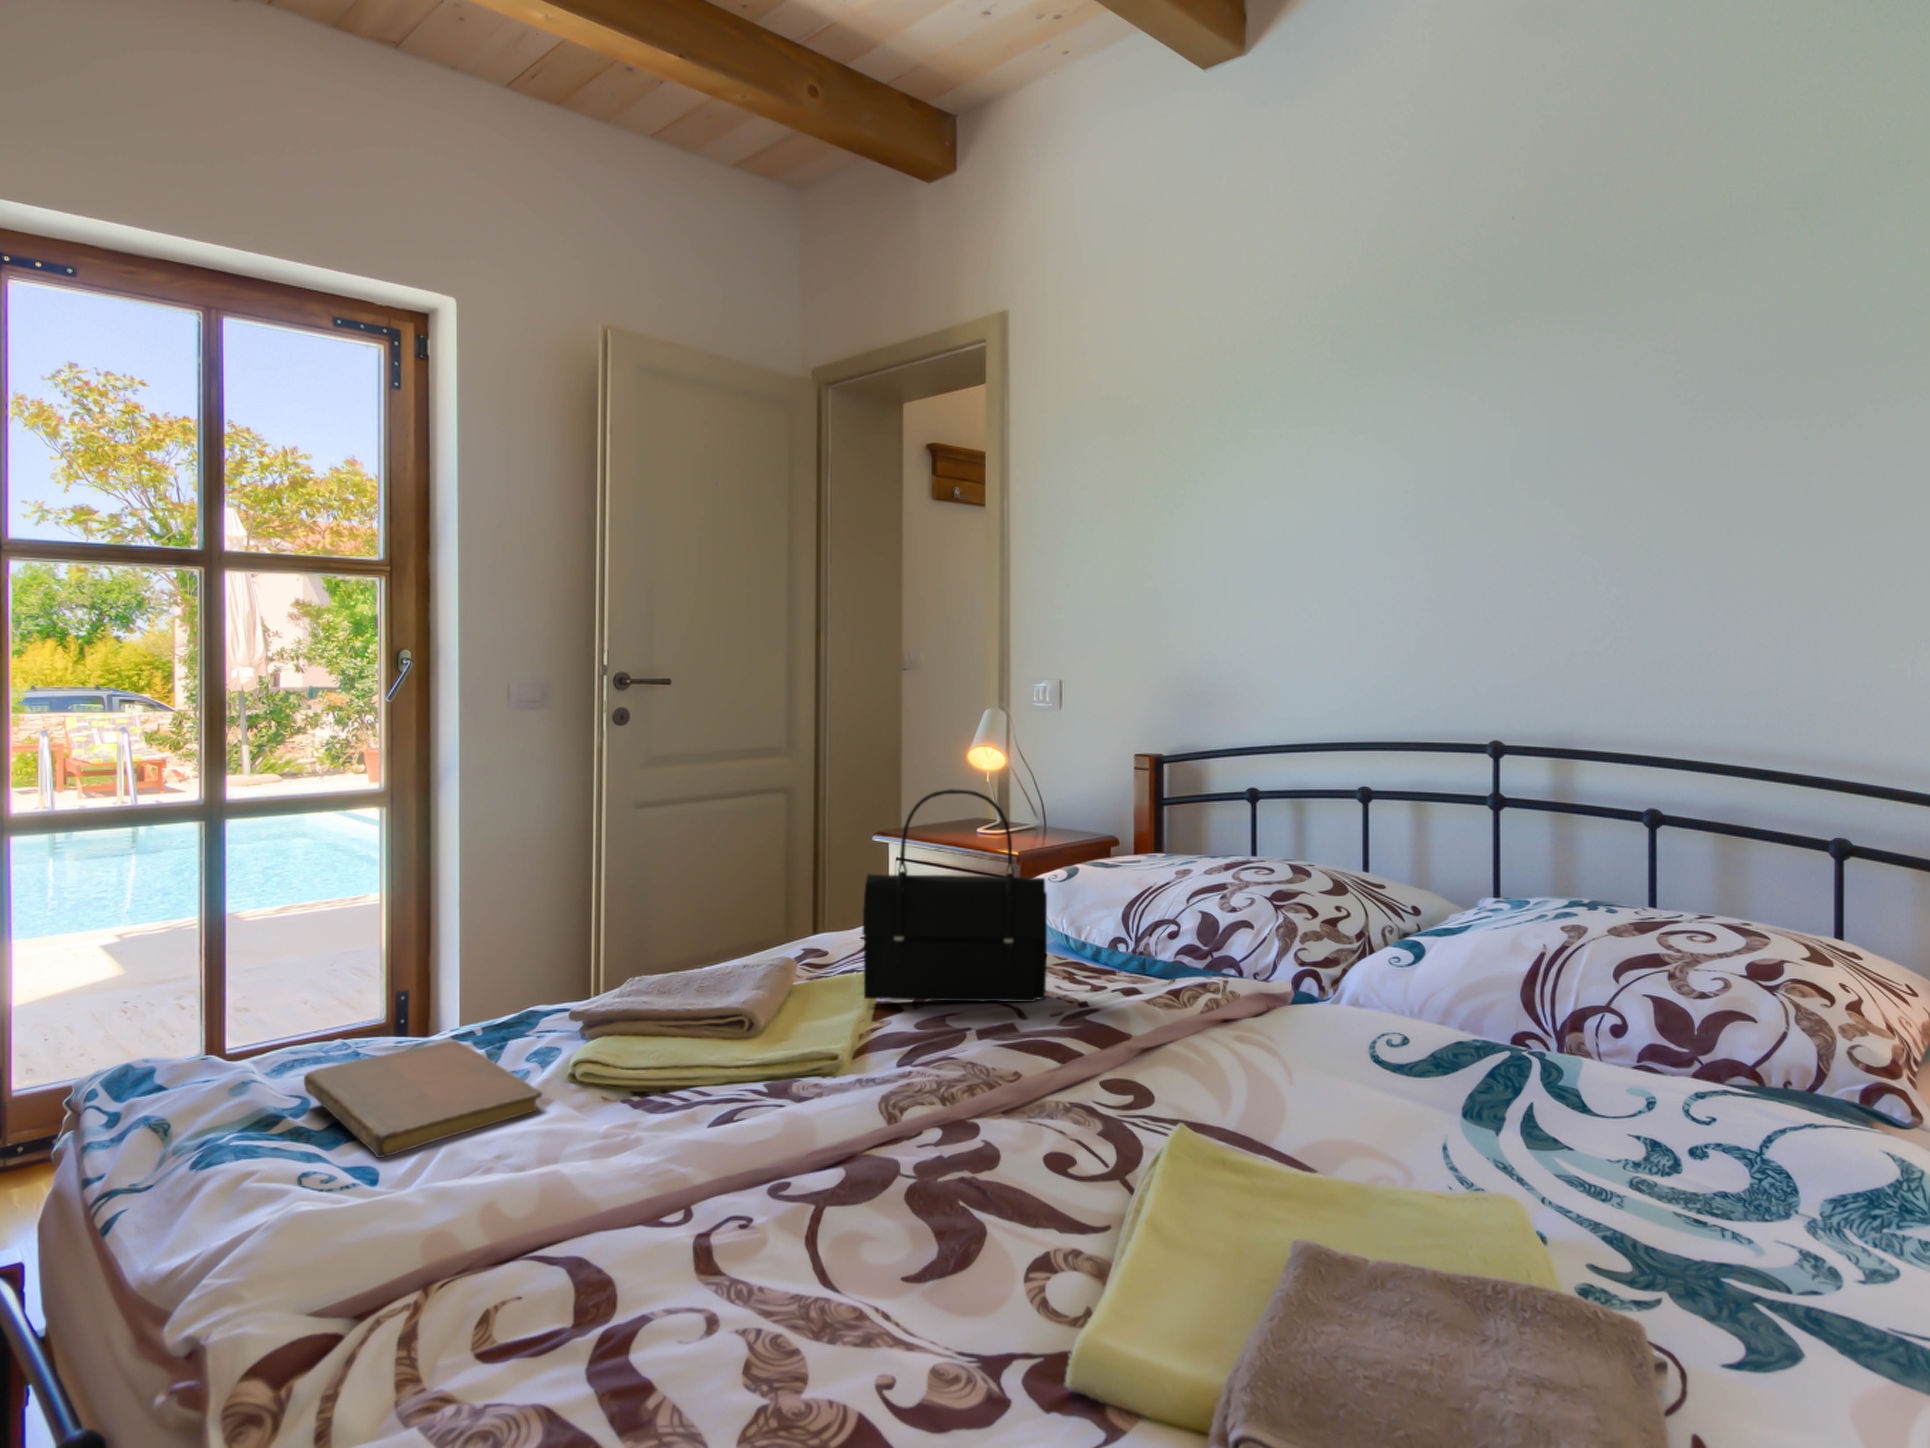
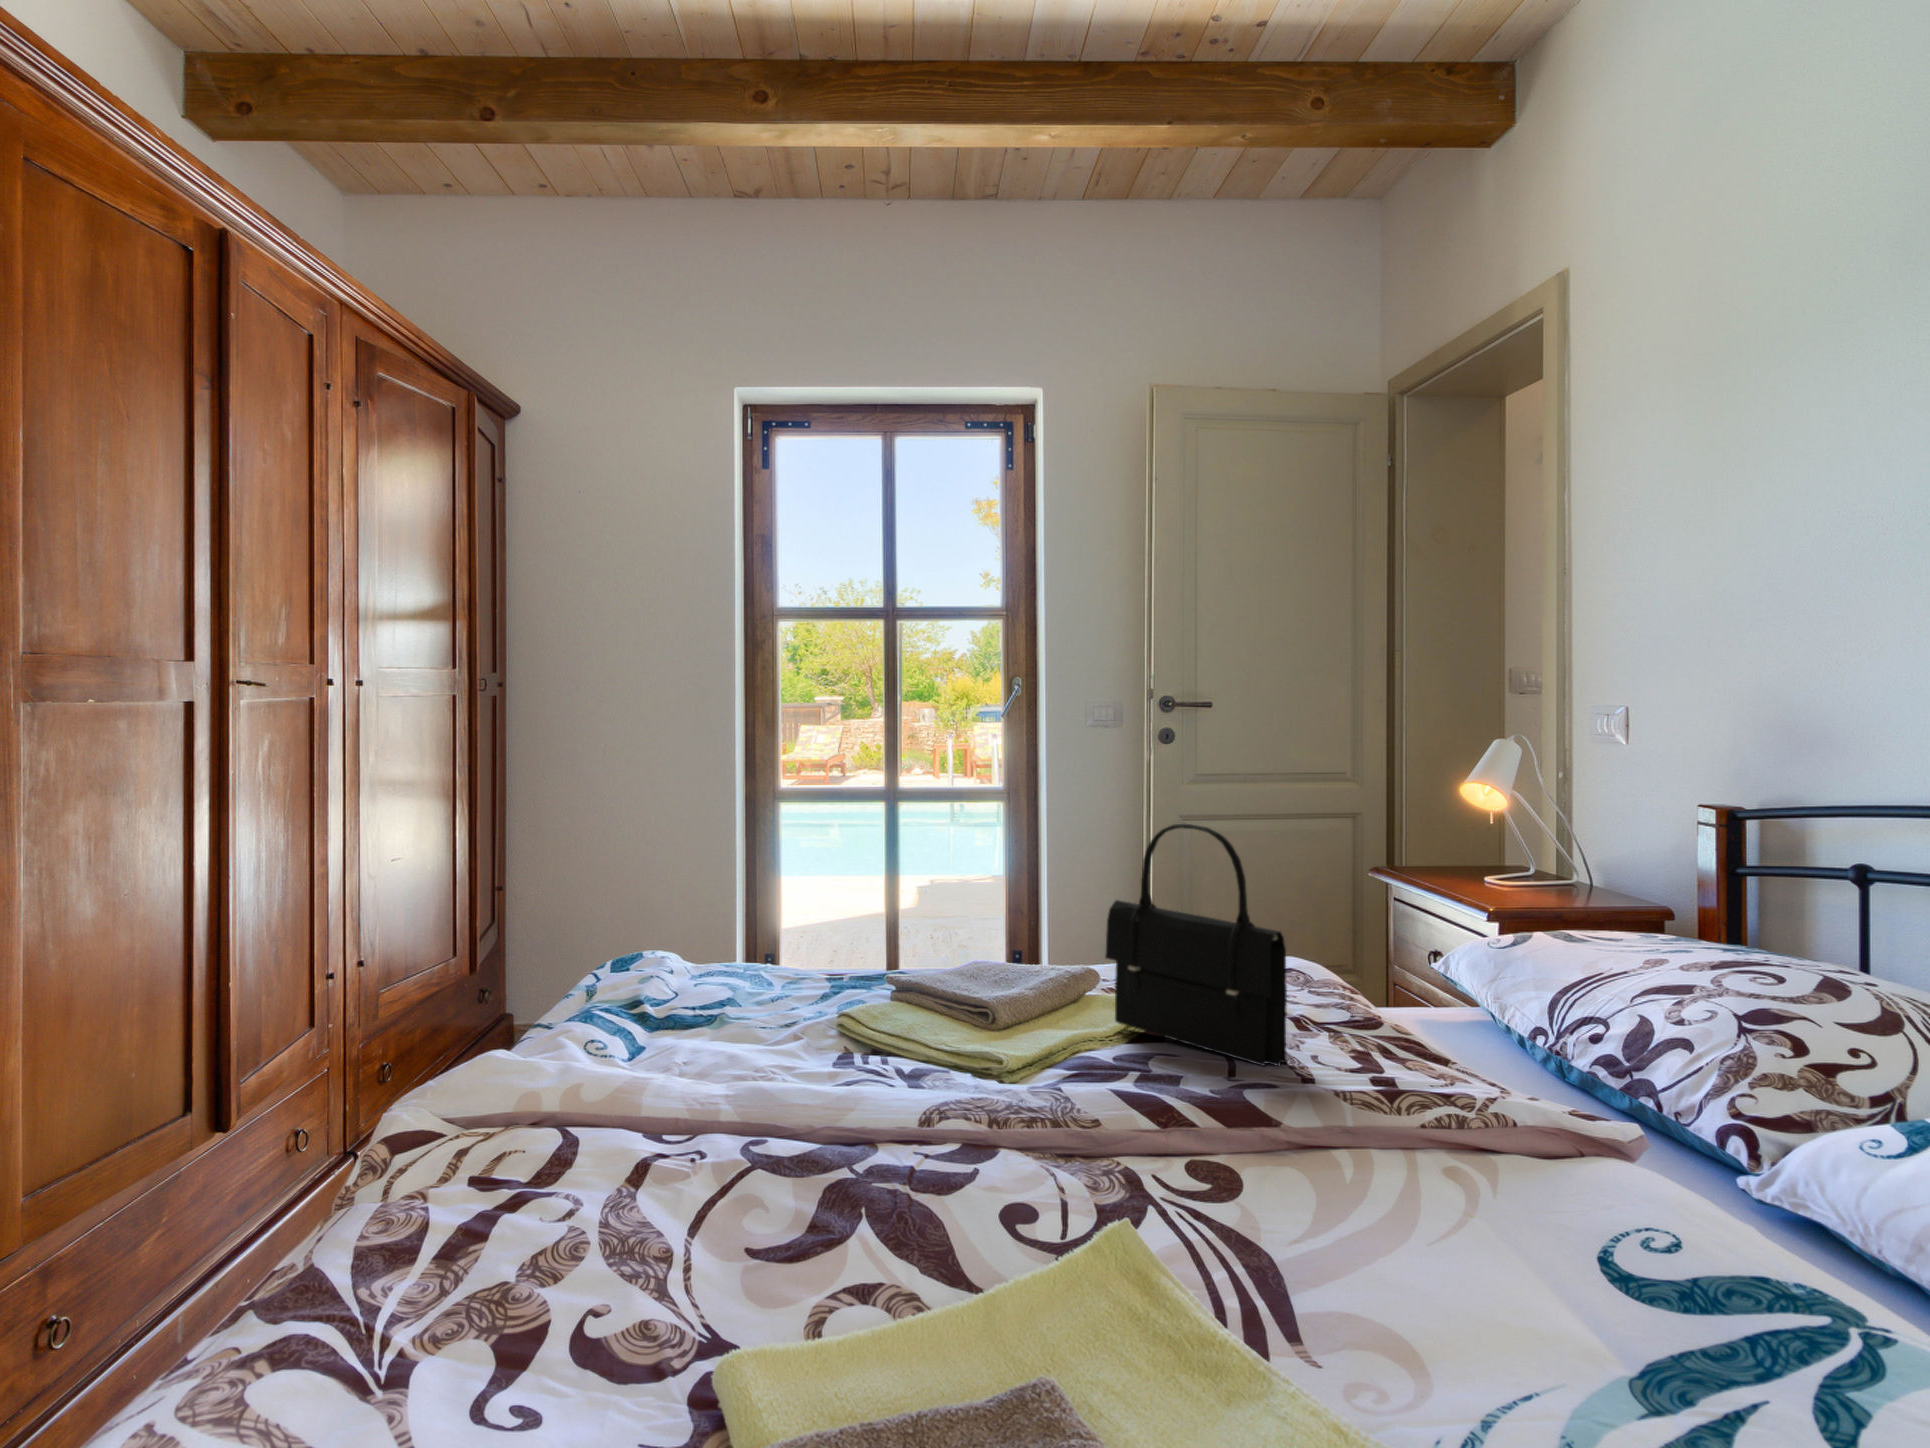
notebook: present [304,1041,542,1158] -> none [672,981,804,1050]

